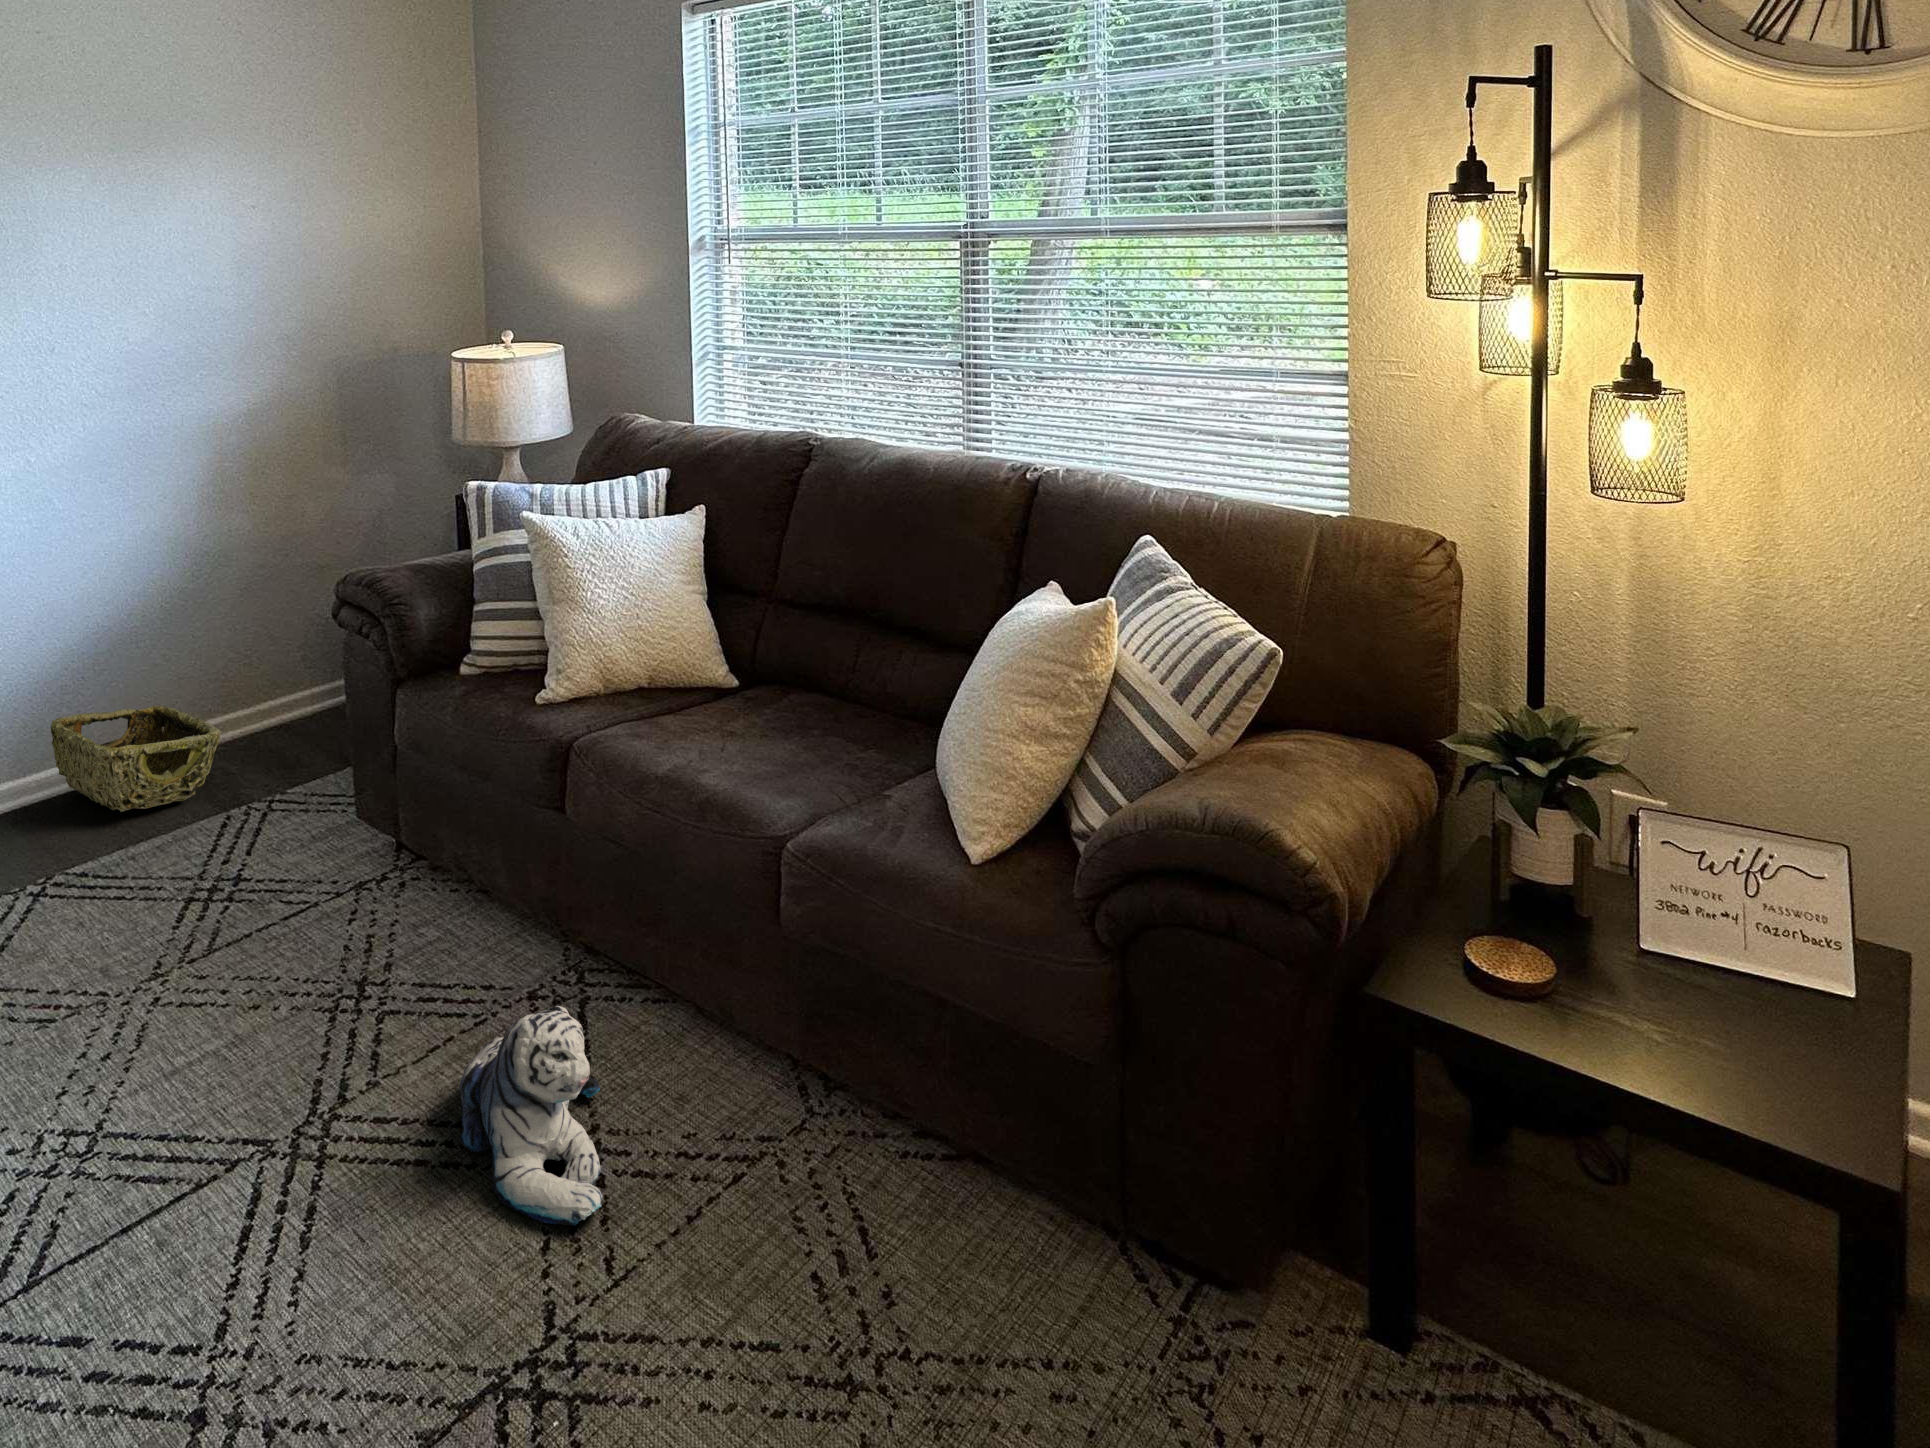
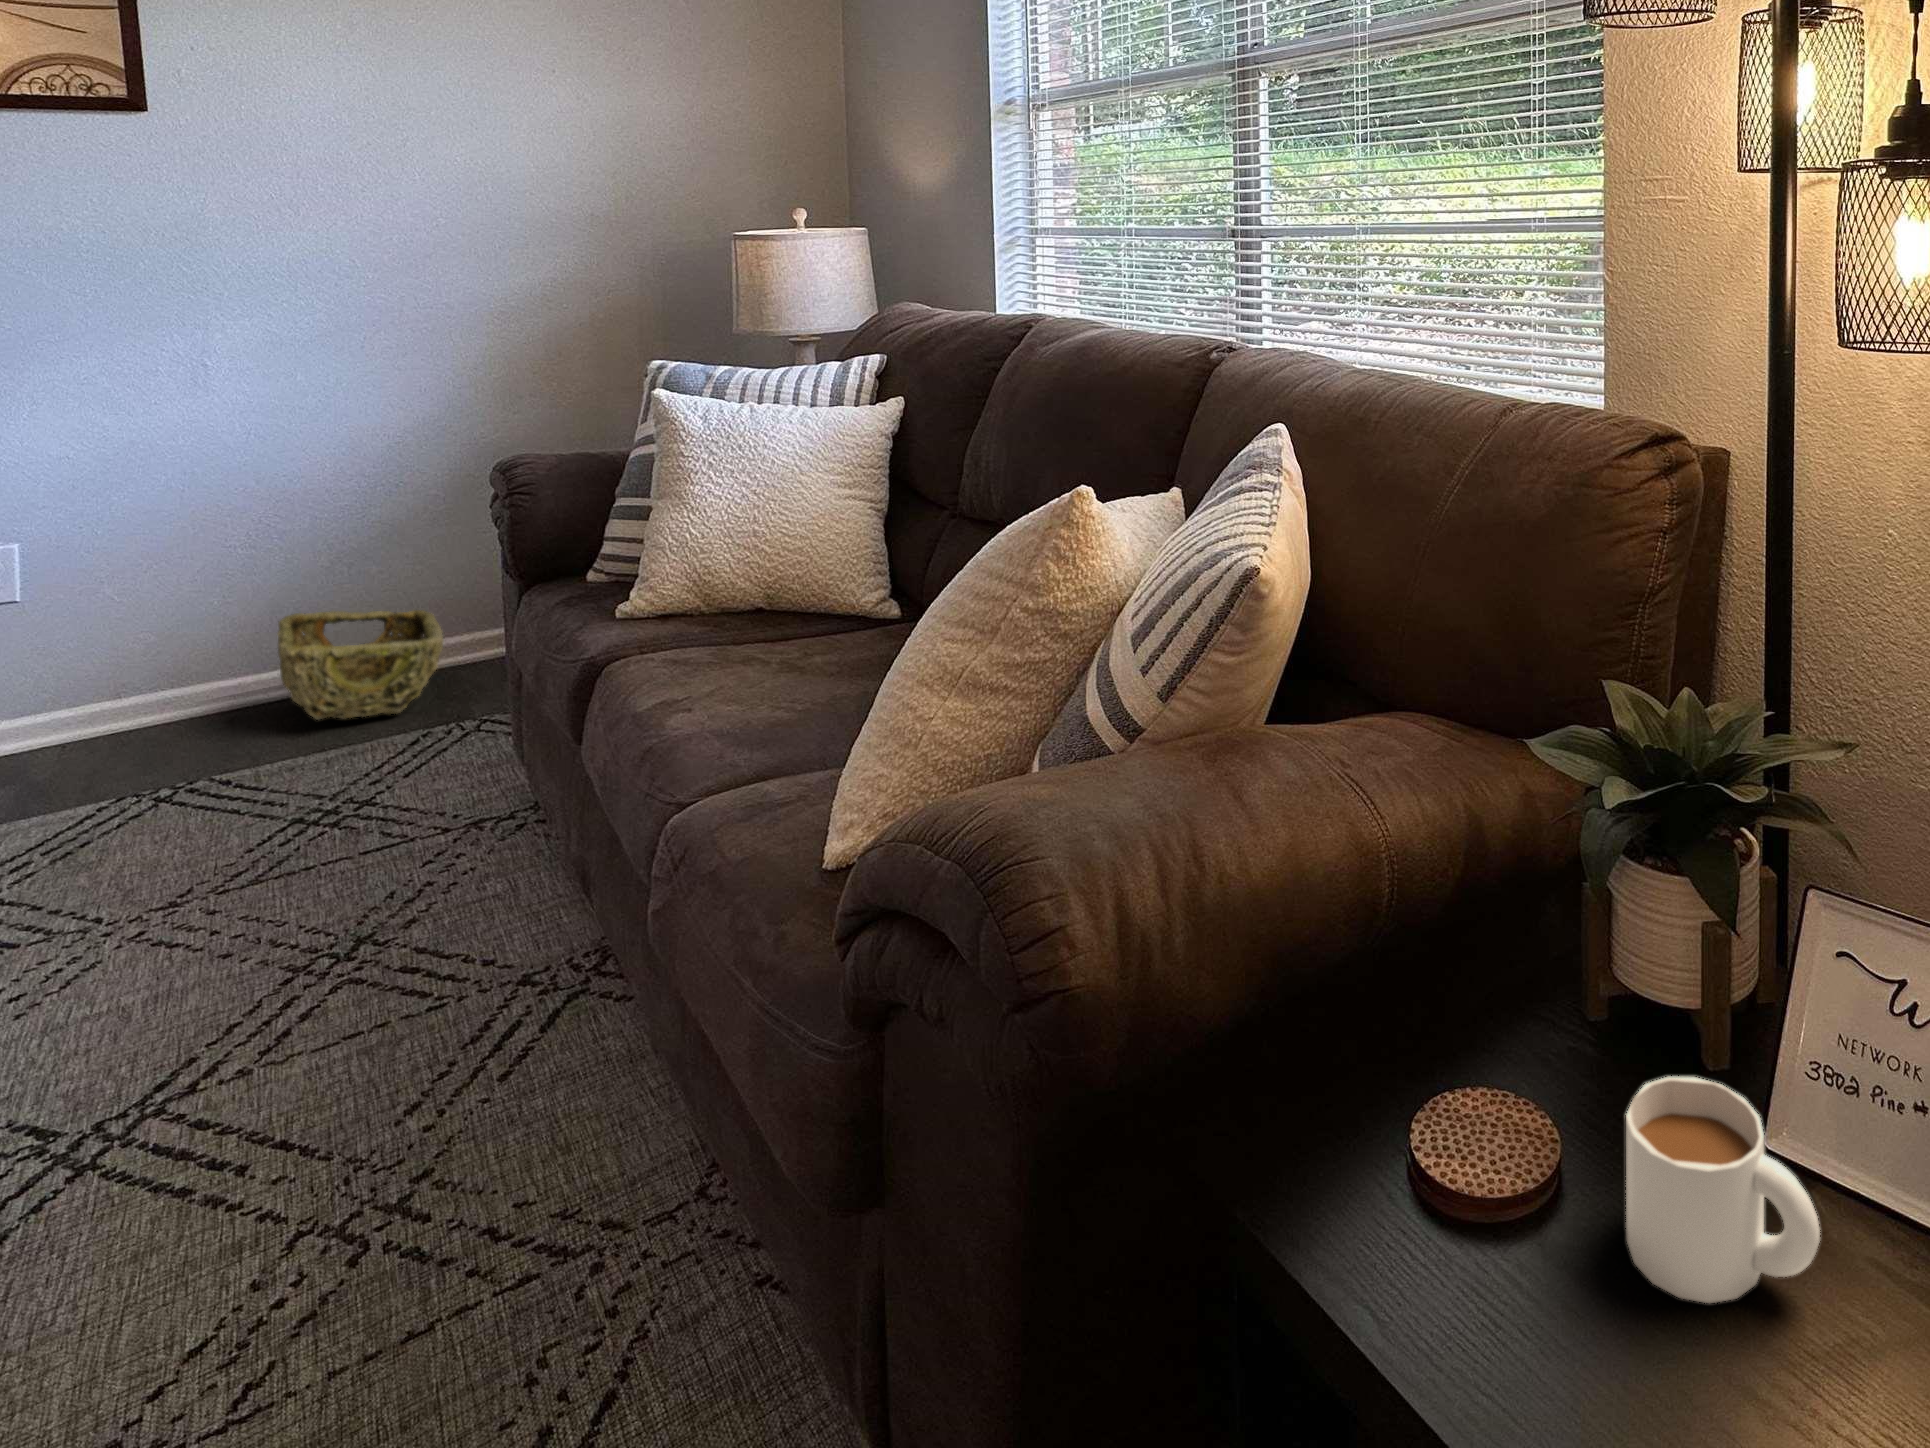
mug: none [1607,909,1721,1014] -> present [1626,1077,1820,1303]
plush toy: present [459,1006,602,1225] -> none [208,1007,471,1324]

